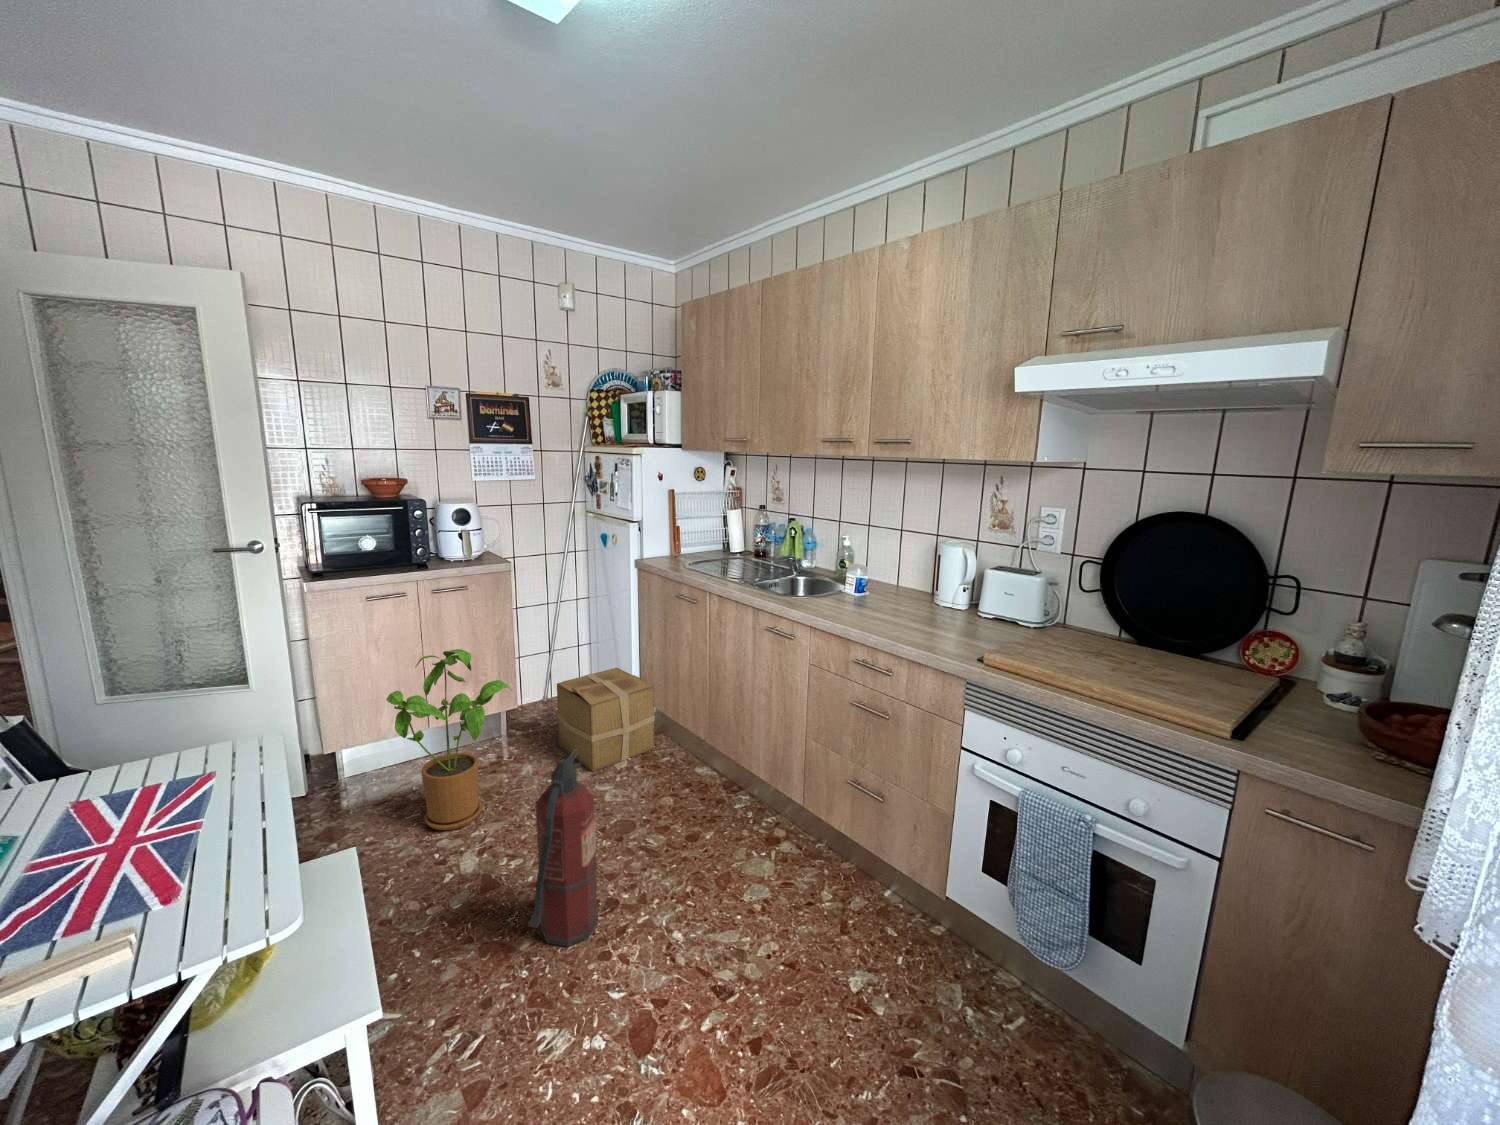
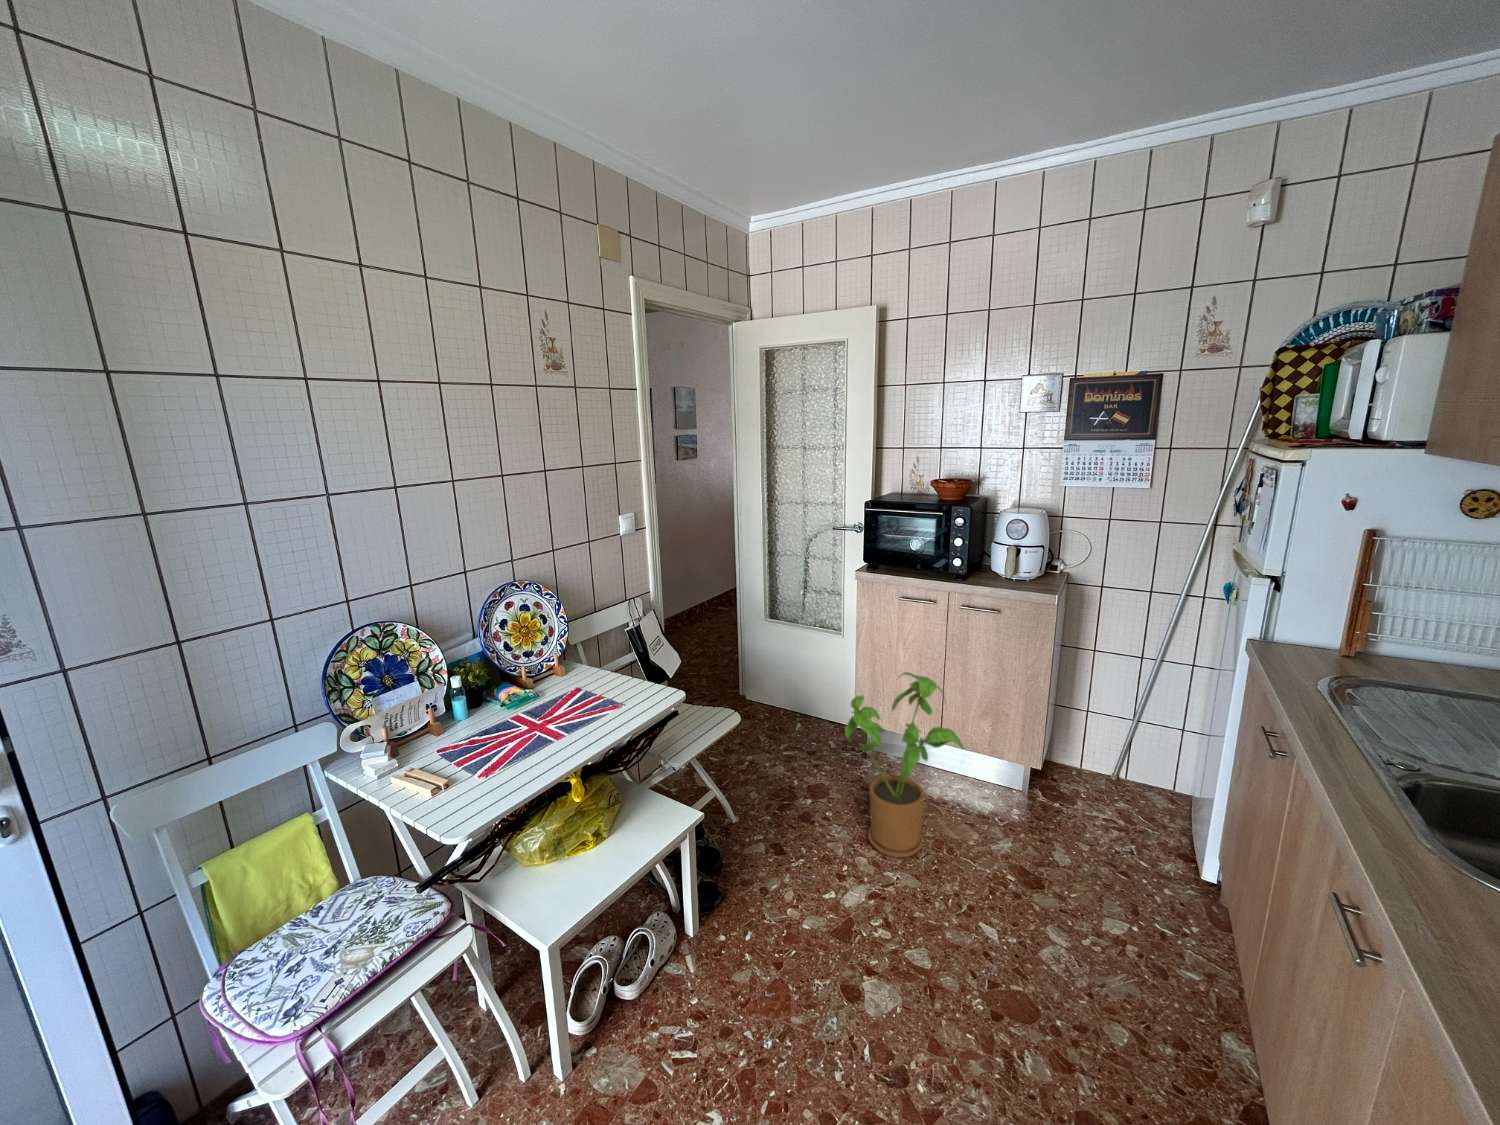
cardboard box: present [557,668,655,771] -> none [1067,765,1209,942]
fire extinguisher: present [528,750,599,947] -> none [784,862,887,1084]

